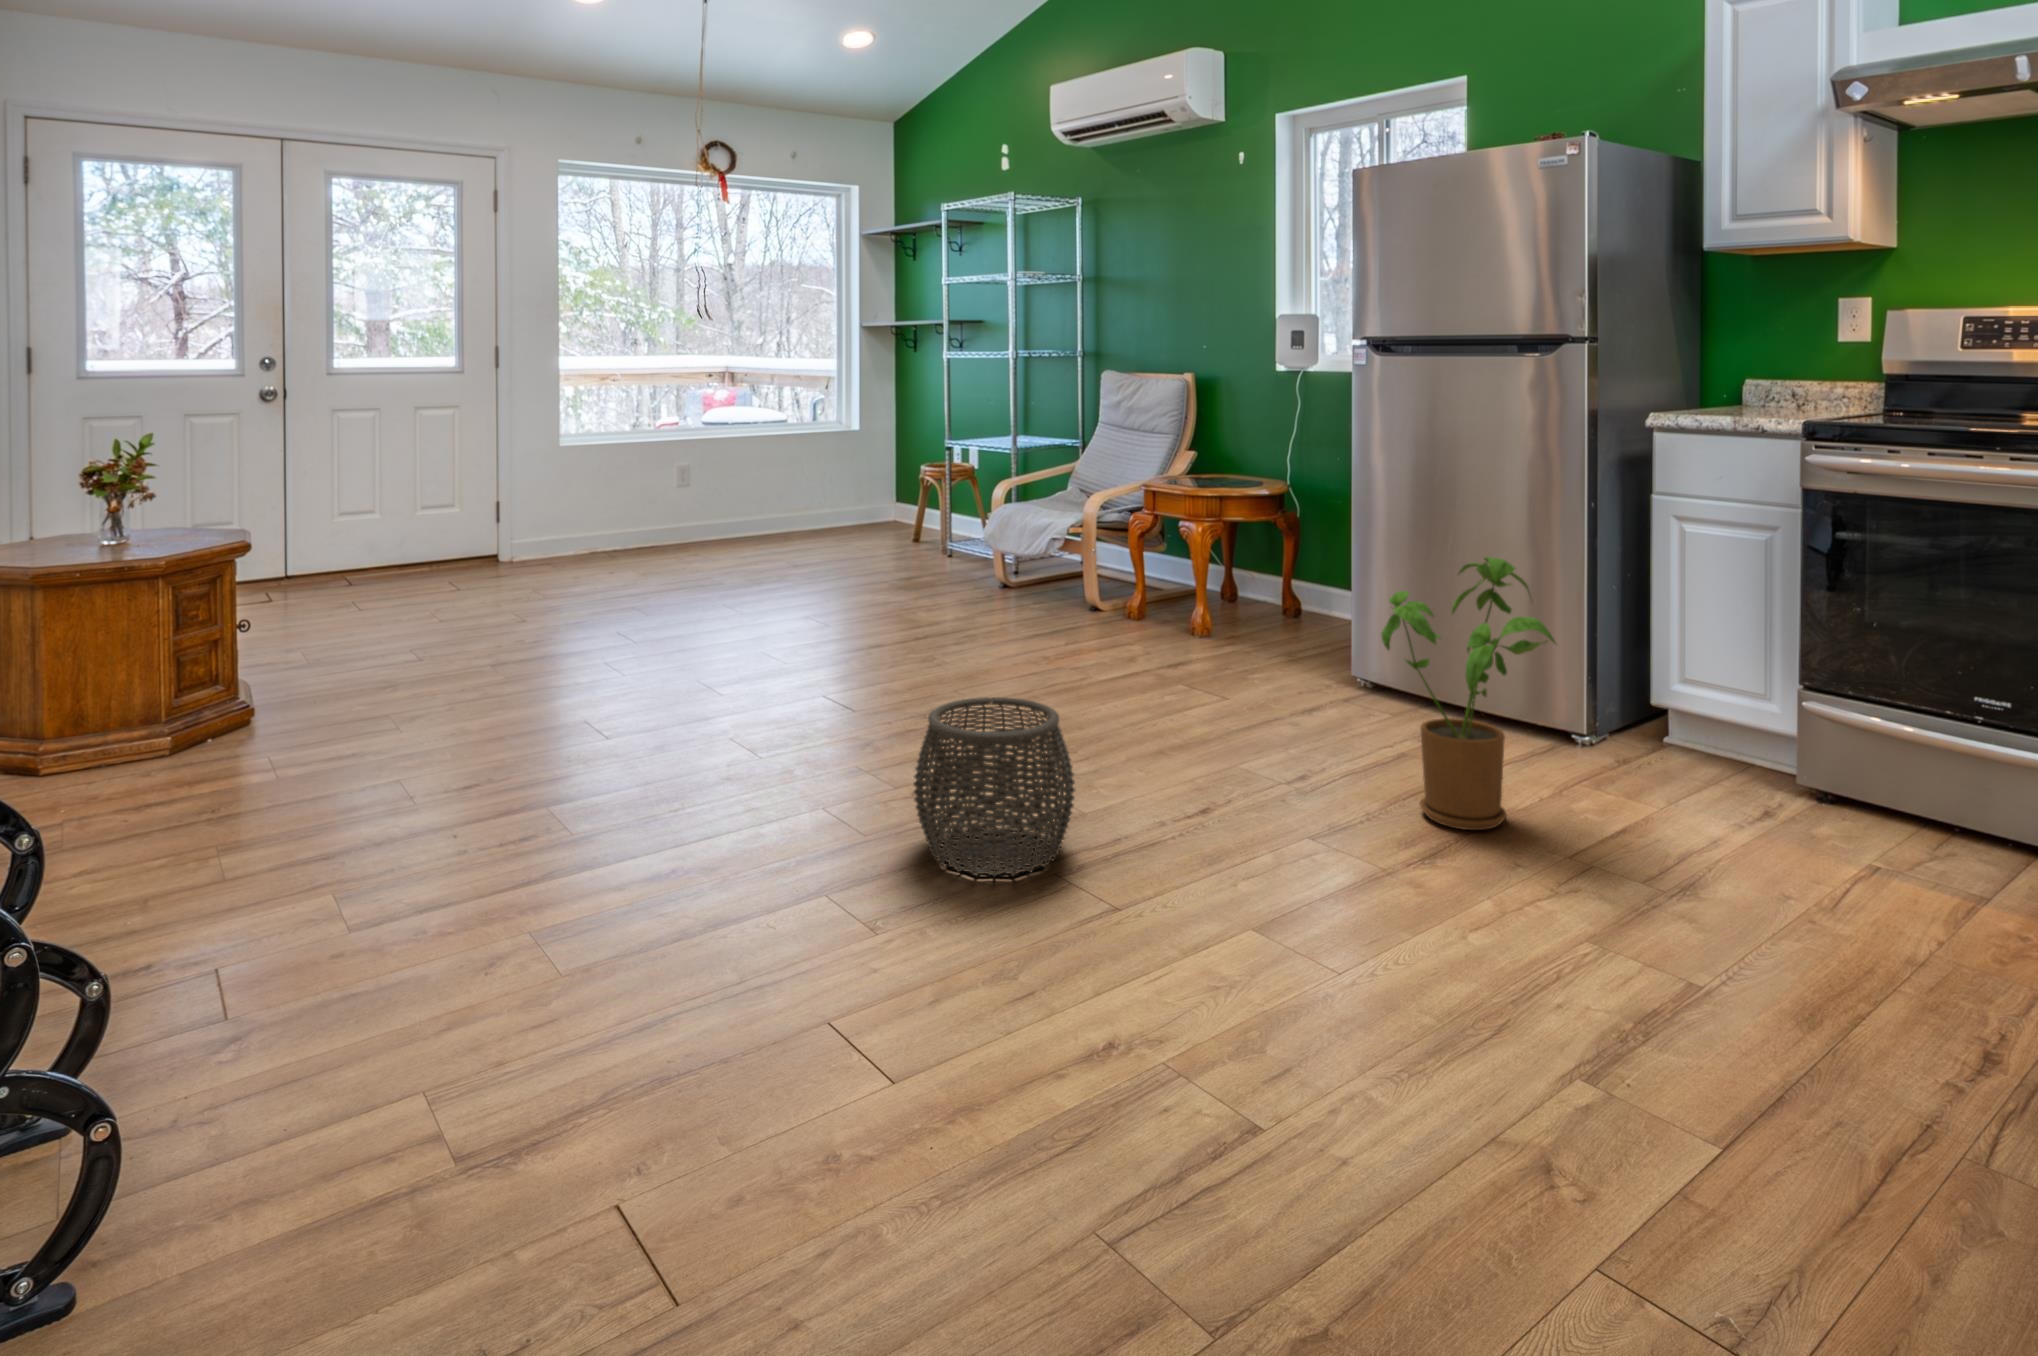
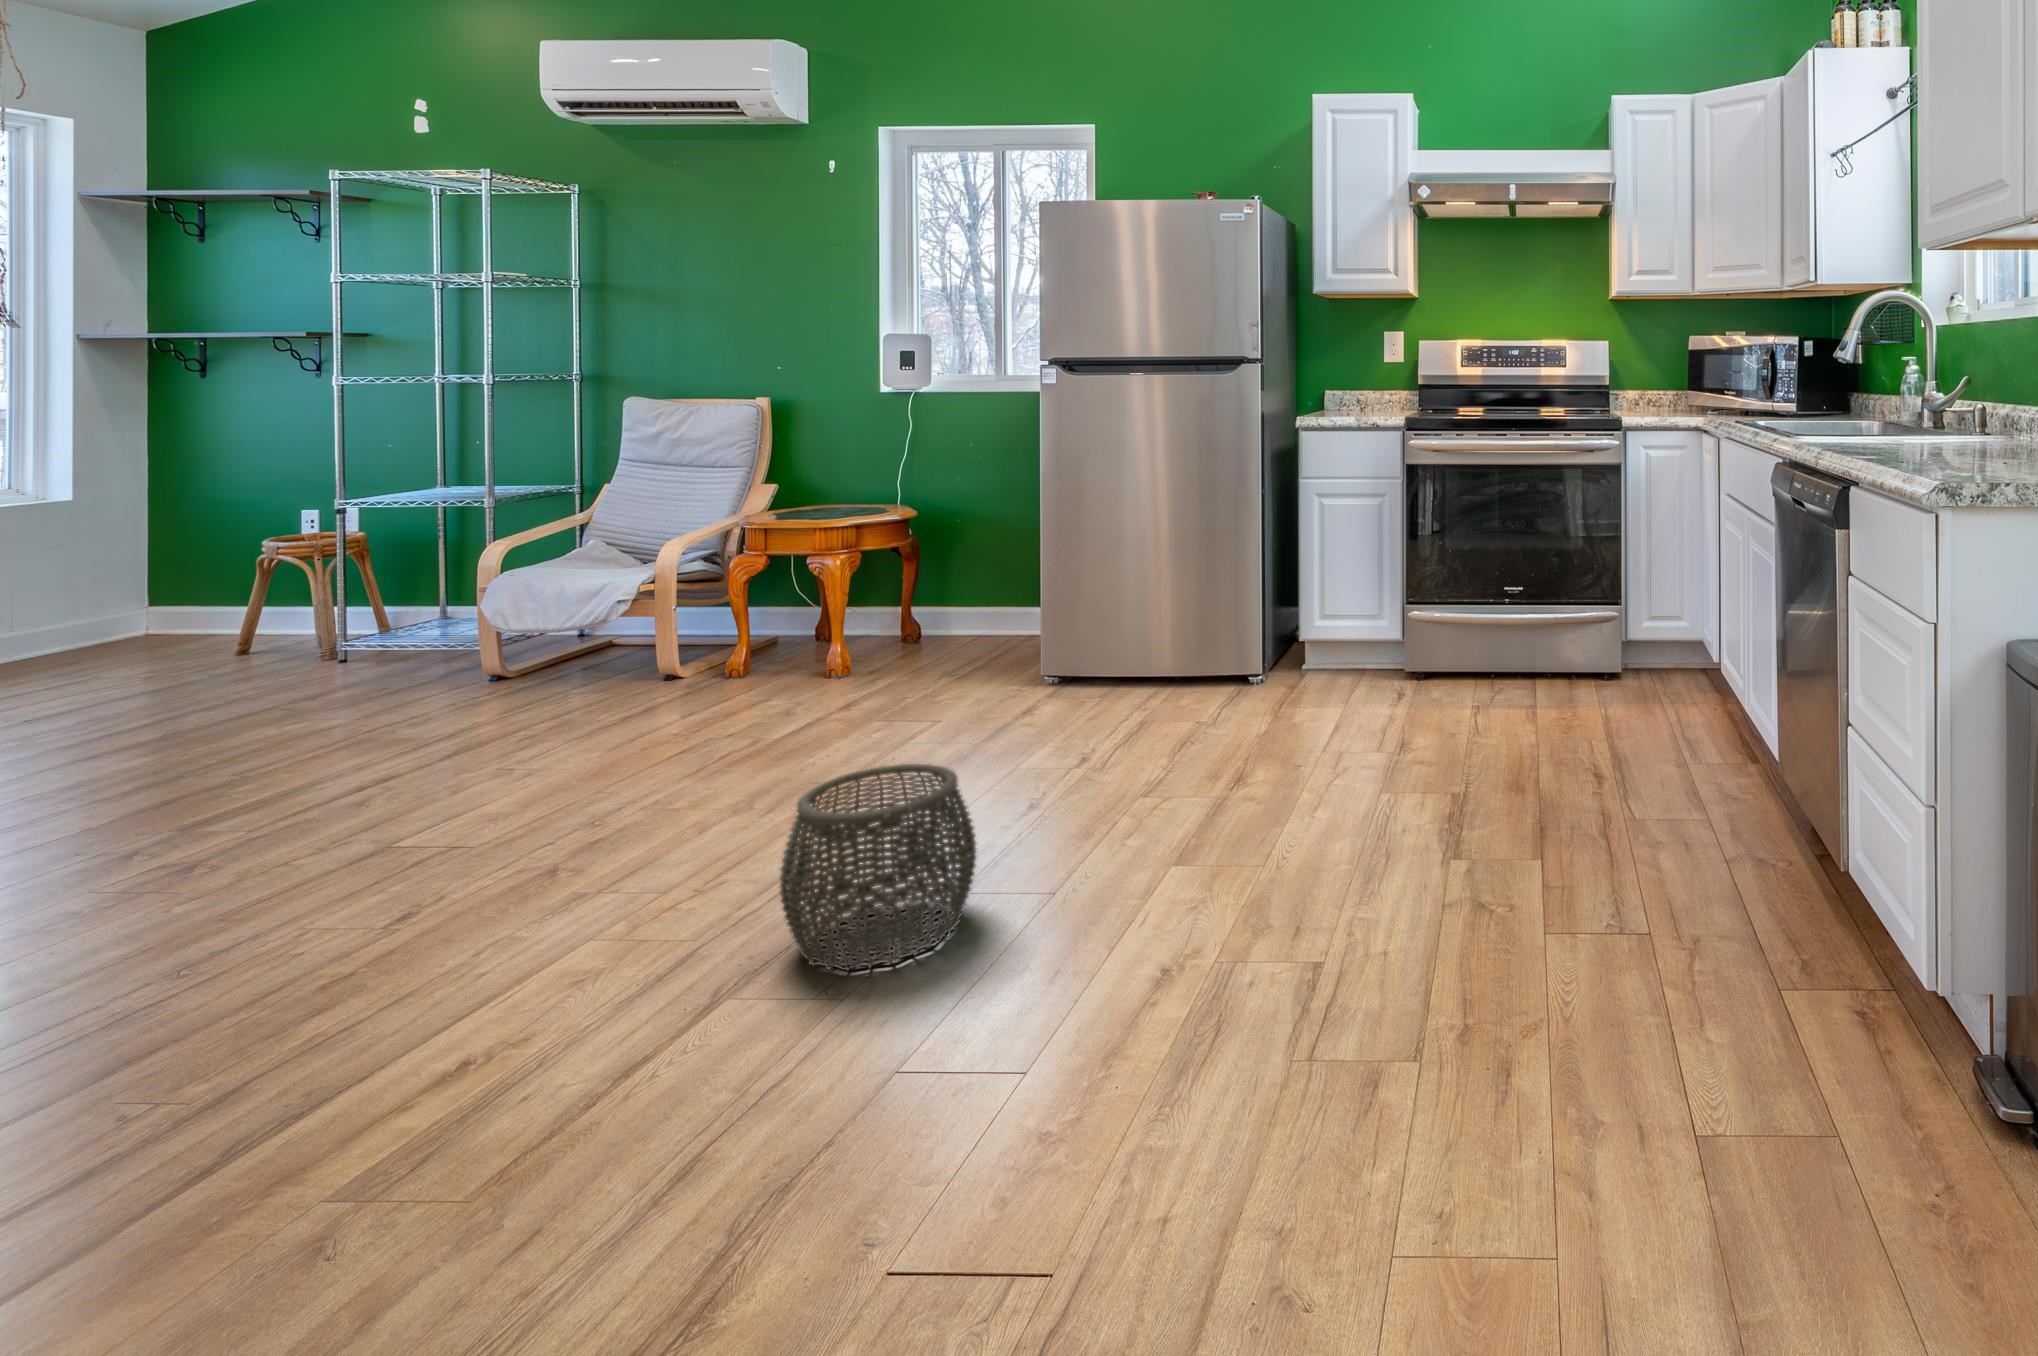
house plant: present [1381,556,1556,830] -> none [1172,543,1315,770]

